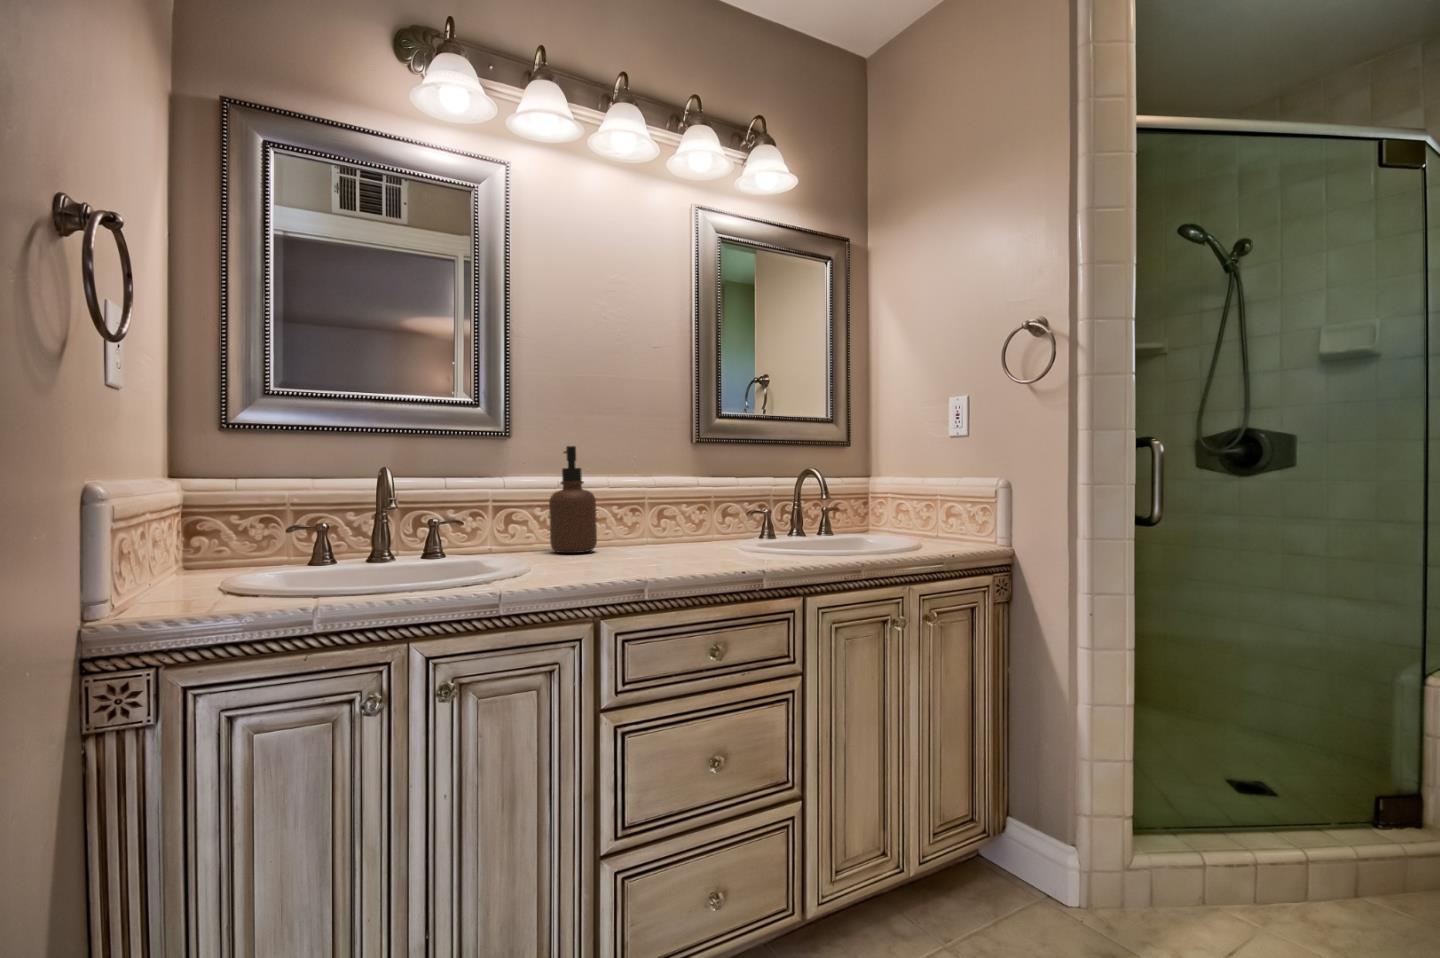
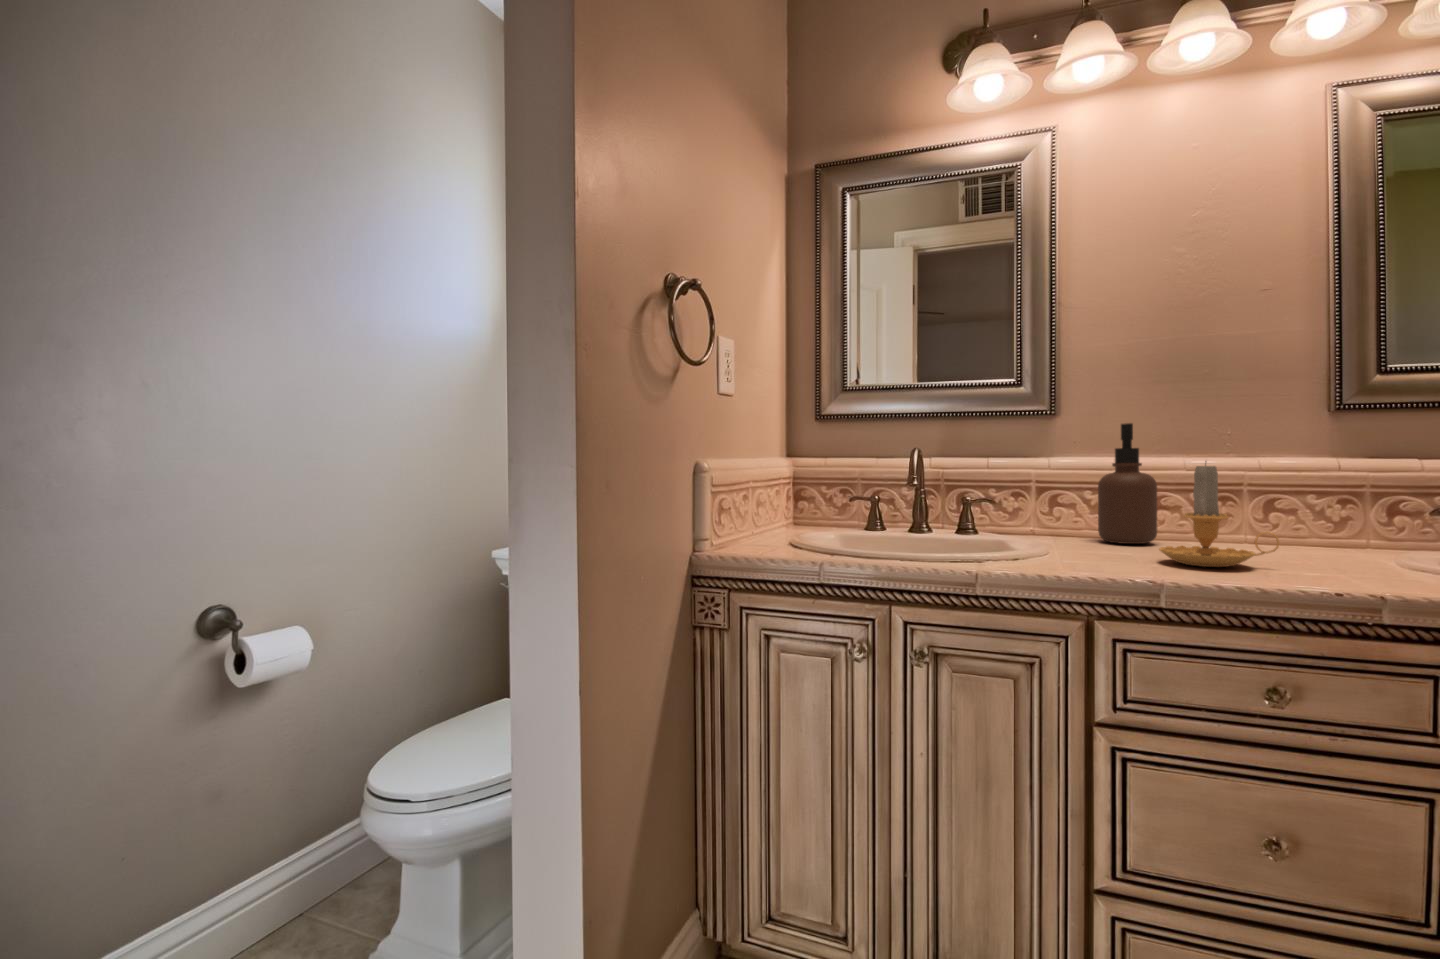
candle: none [621,477,698,565] -> present [1159,461,1279,567]

